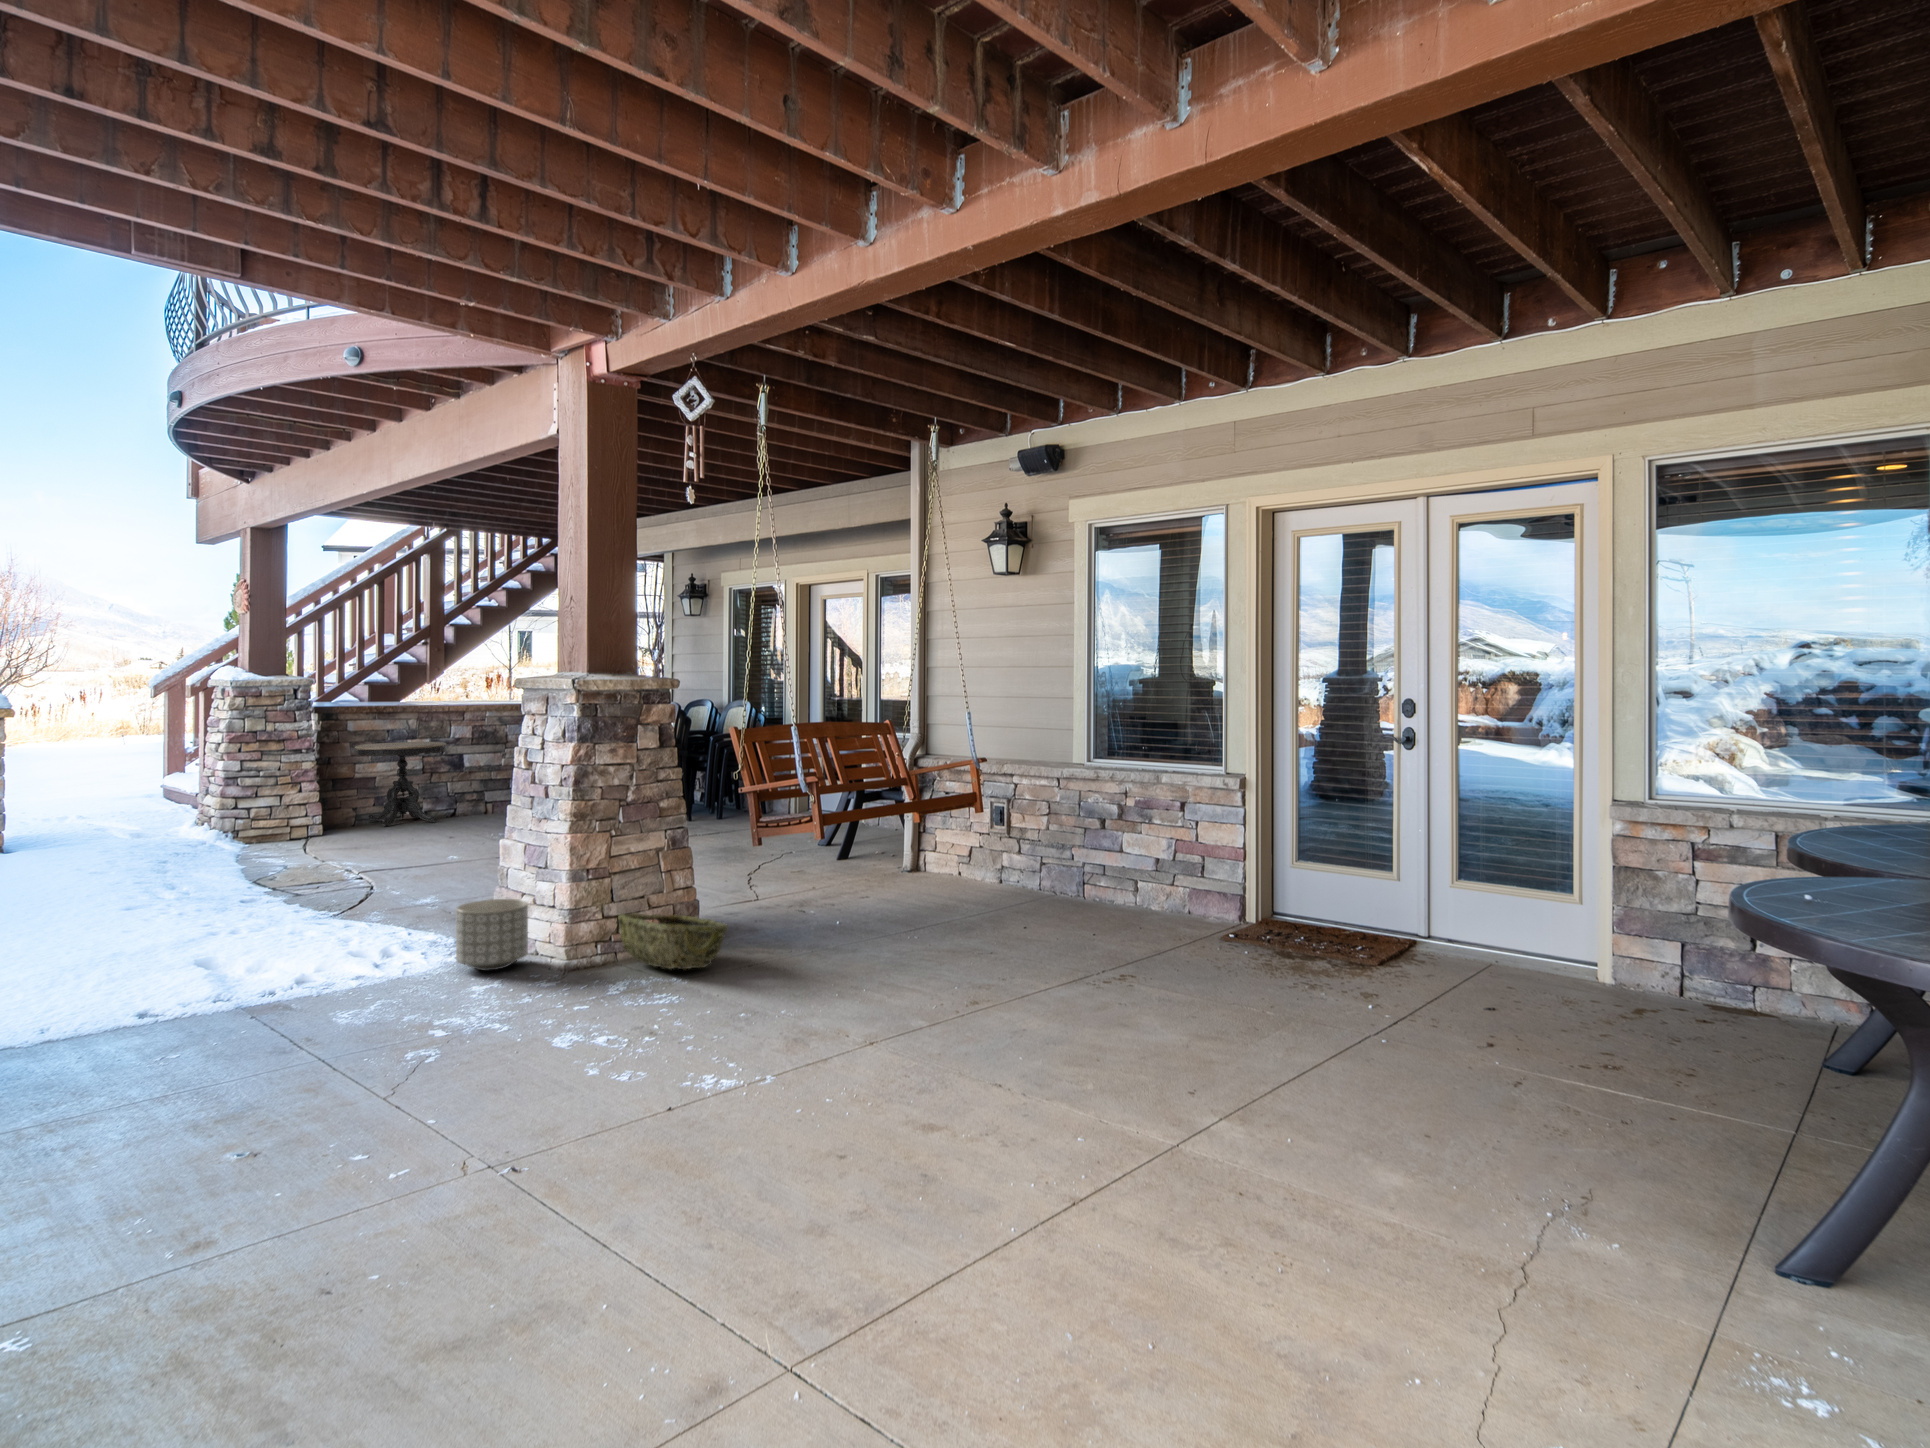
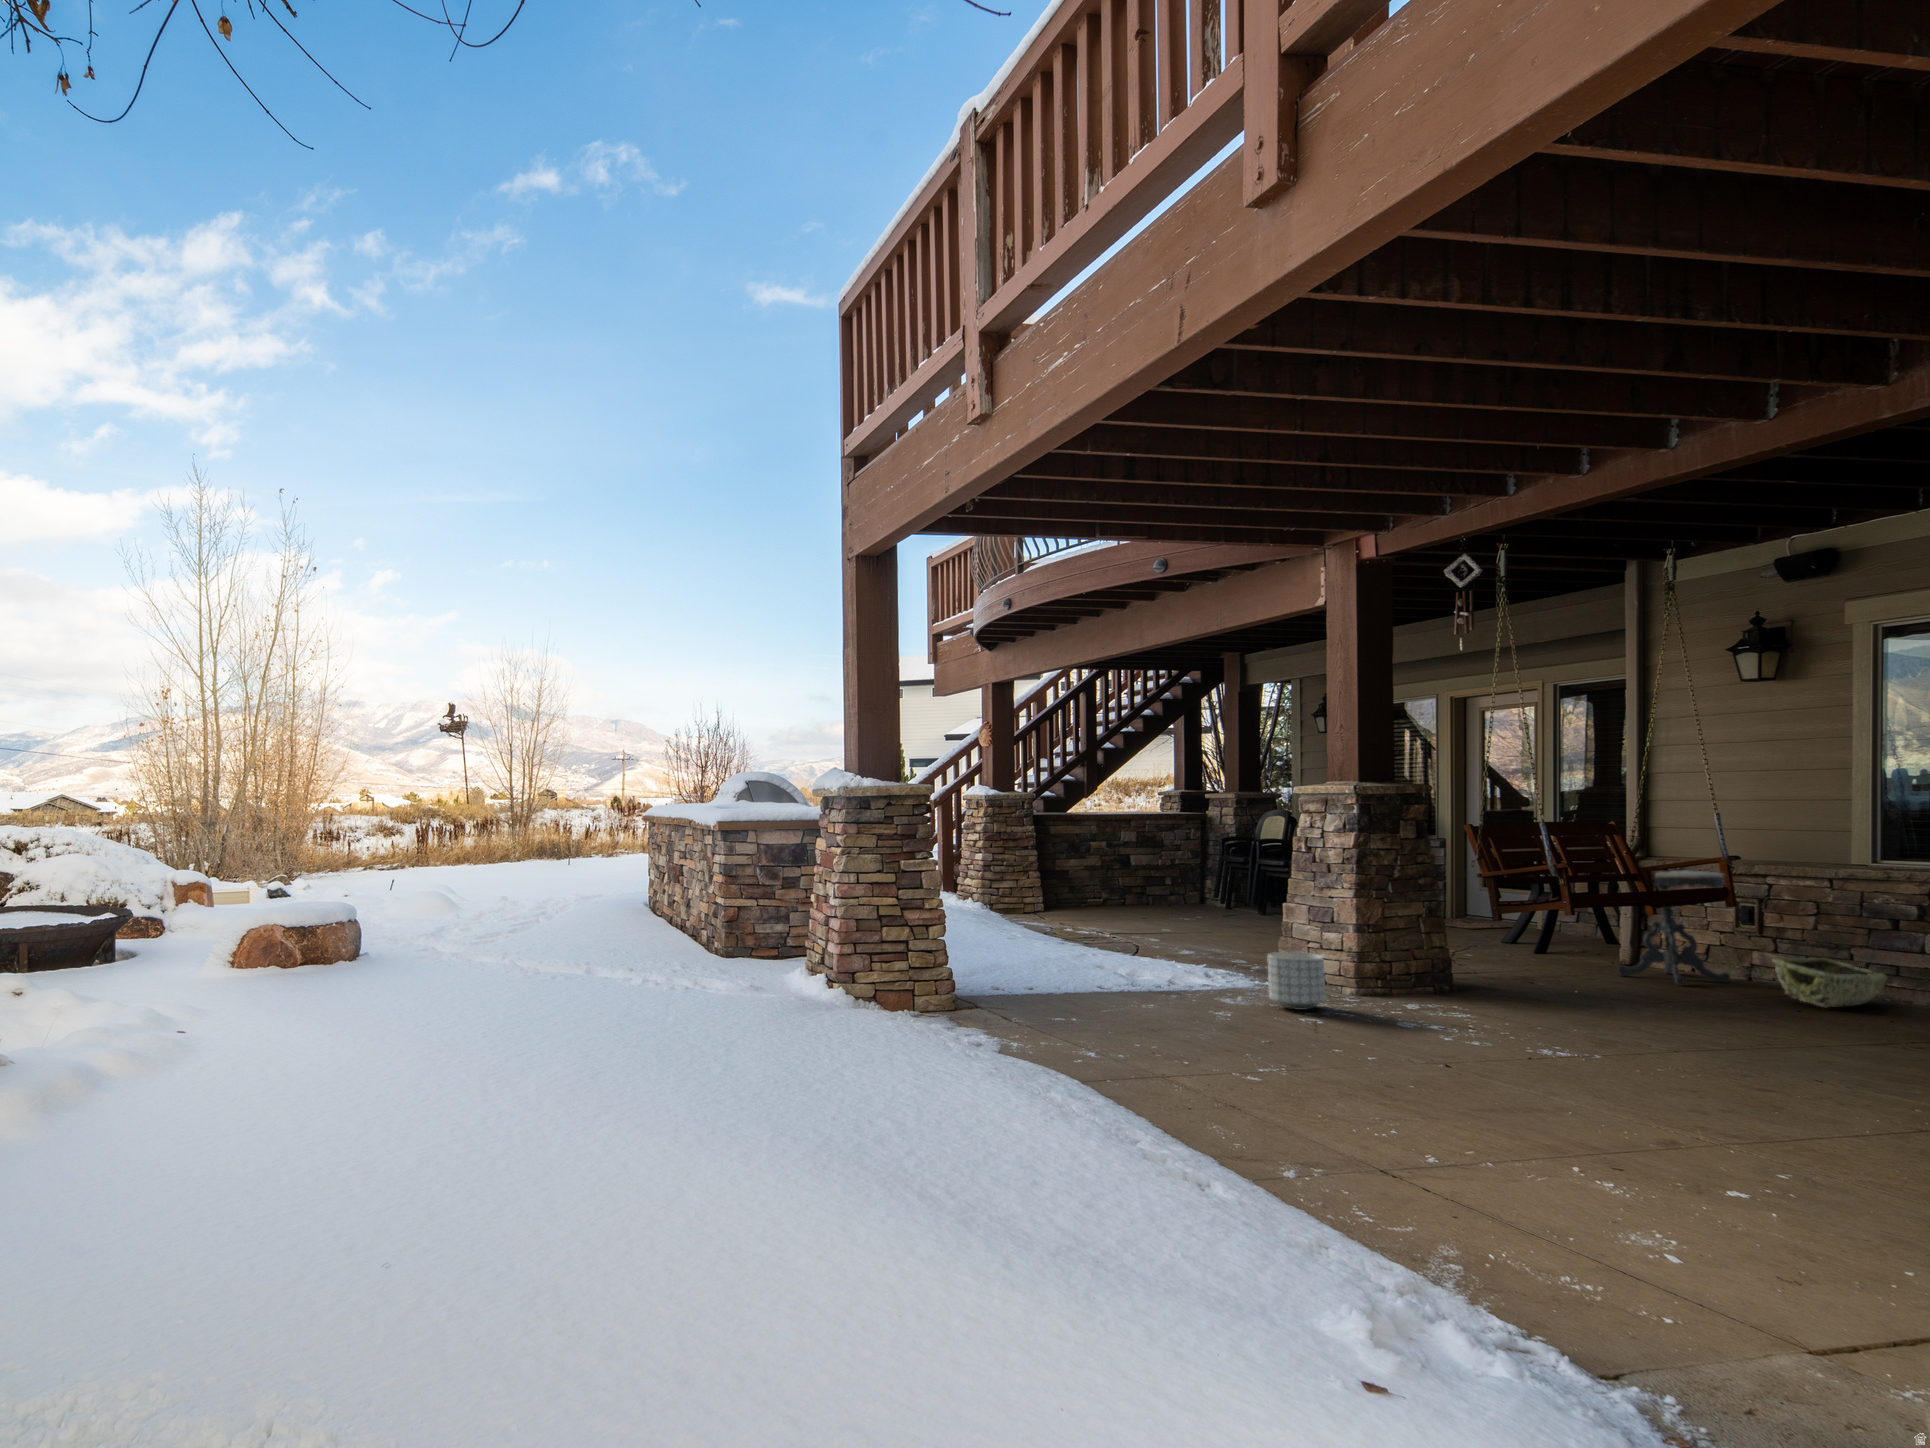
side table: present [355,742,447,826] -> present [1618,870,1730,986]
woven basket: present [618,913,727,969] -> present [1773,958,1887,1007]

